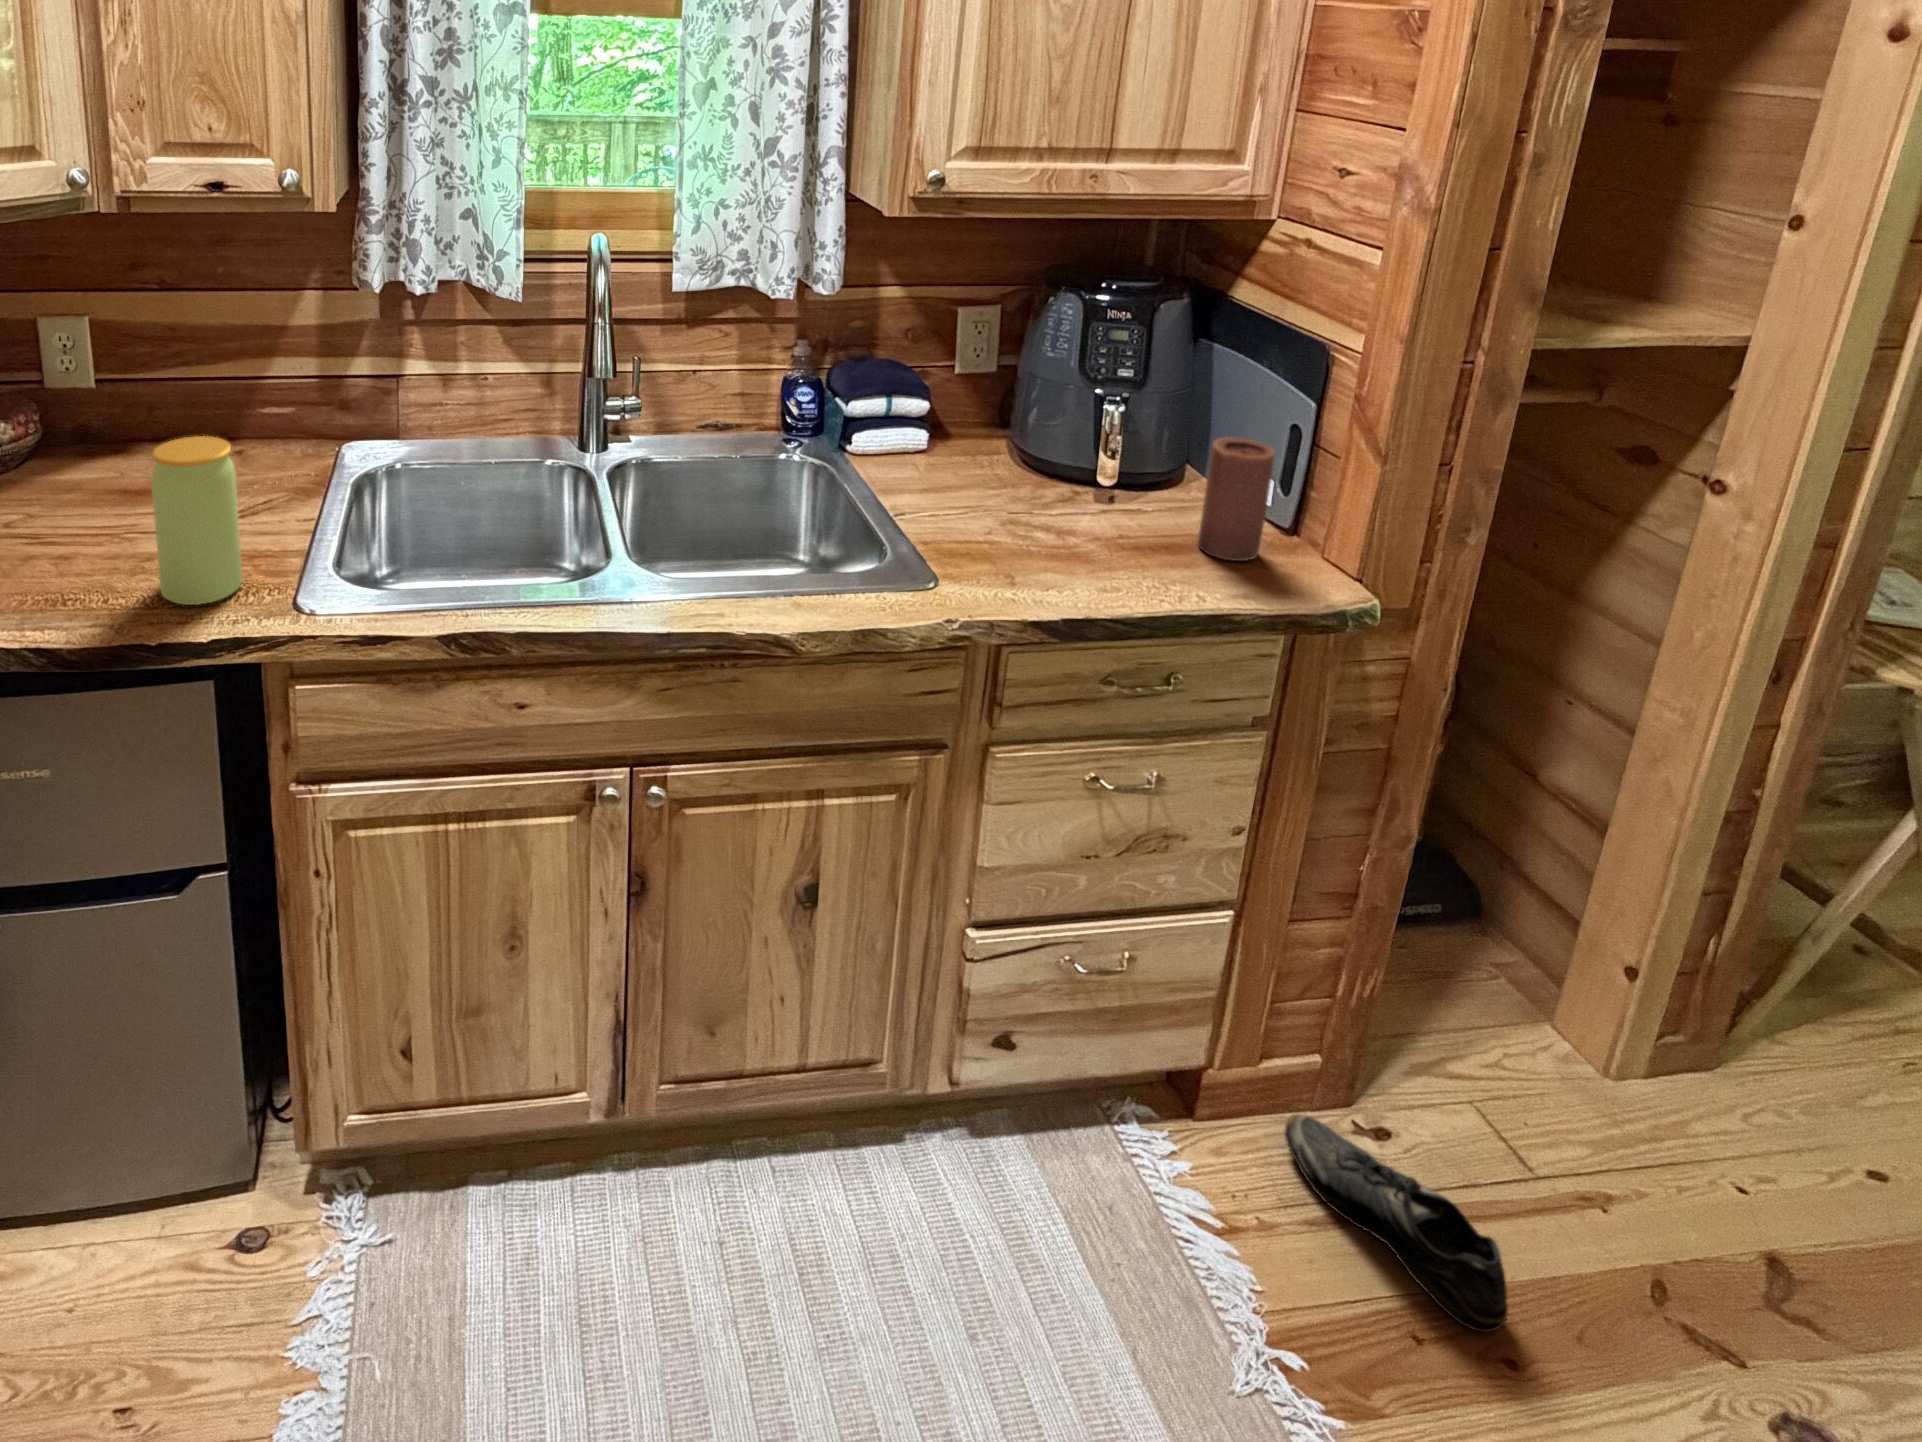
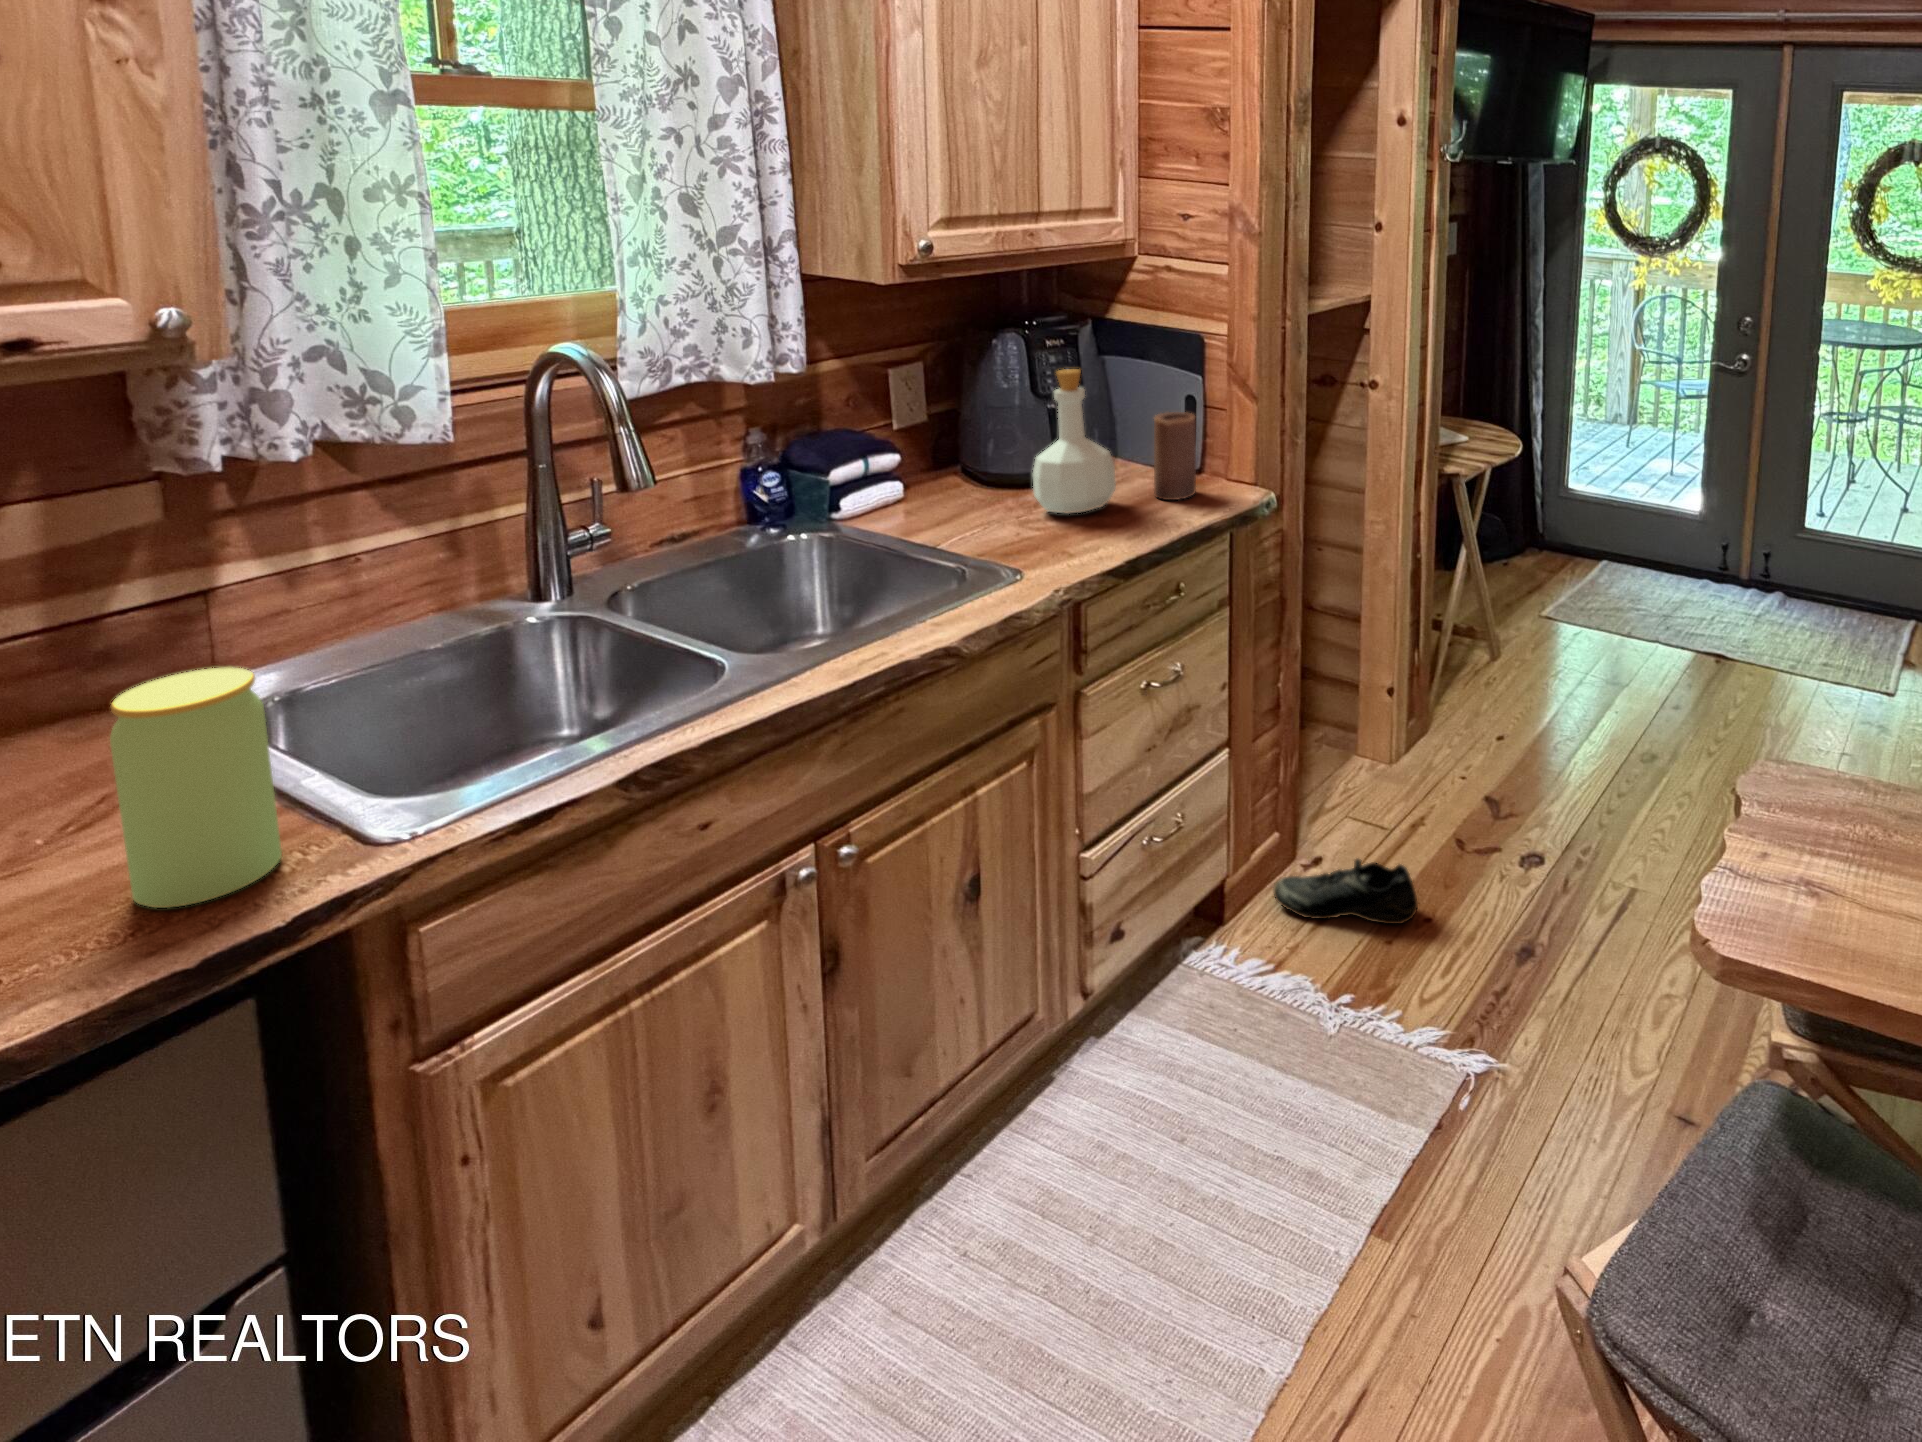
bottle: none [1037,350,1141,534] -> present [1033,369,1116,514]

